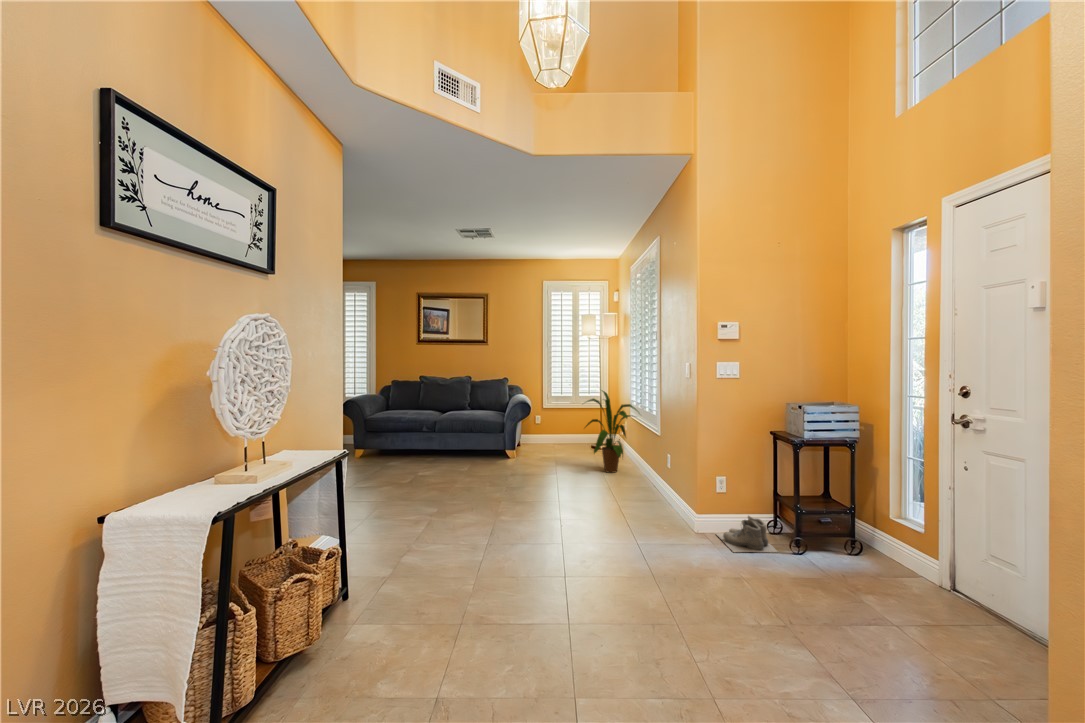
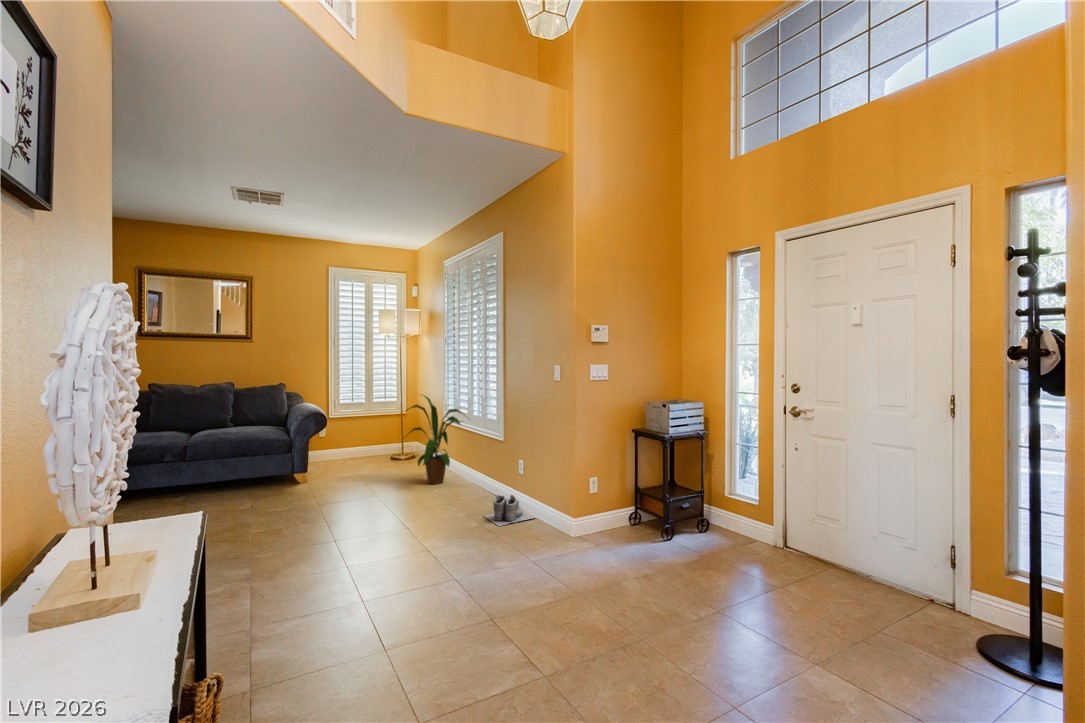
boots: present [716,516,778,552] -> present [483,495,536,526]

